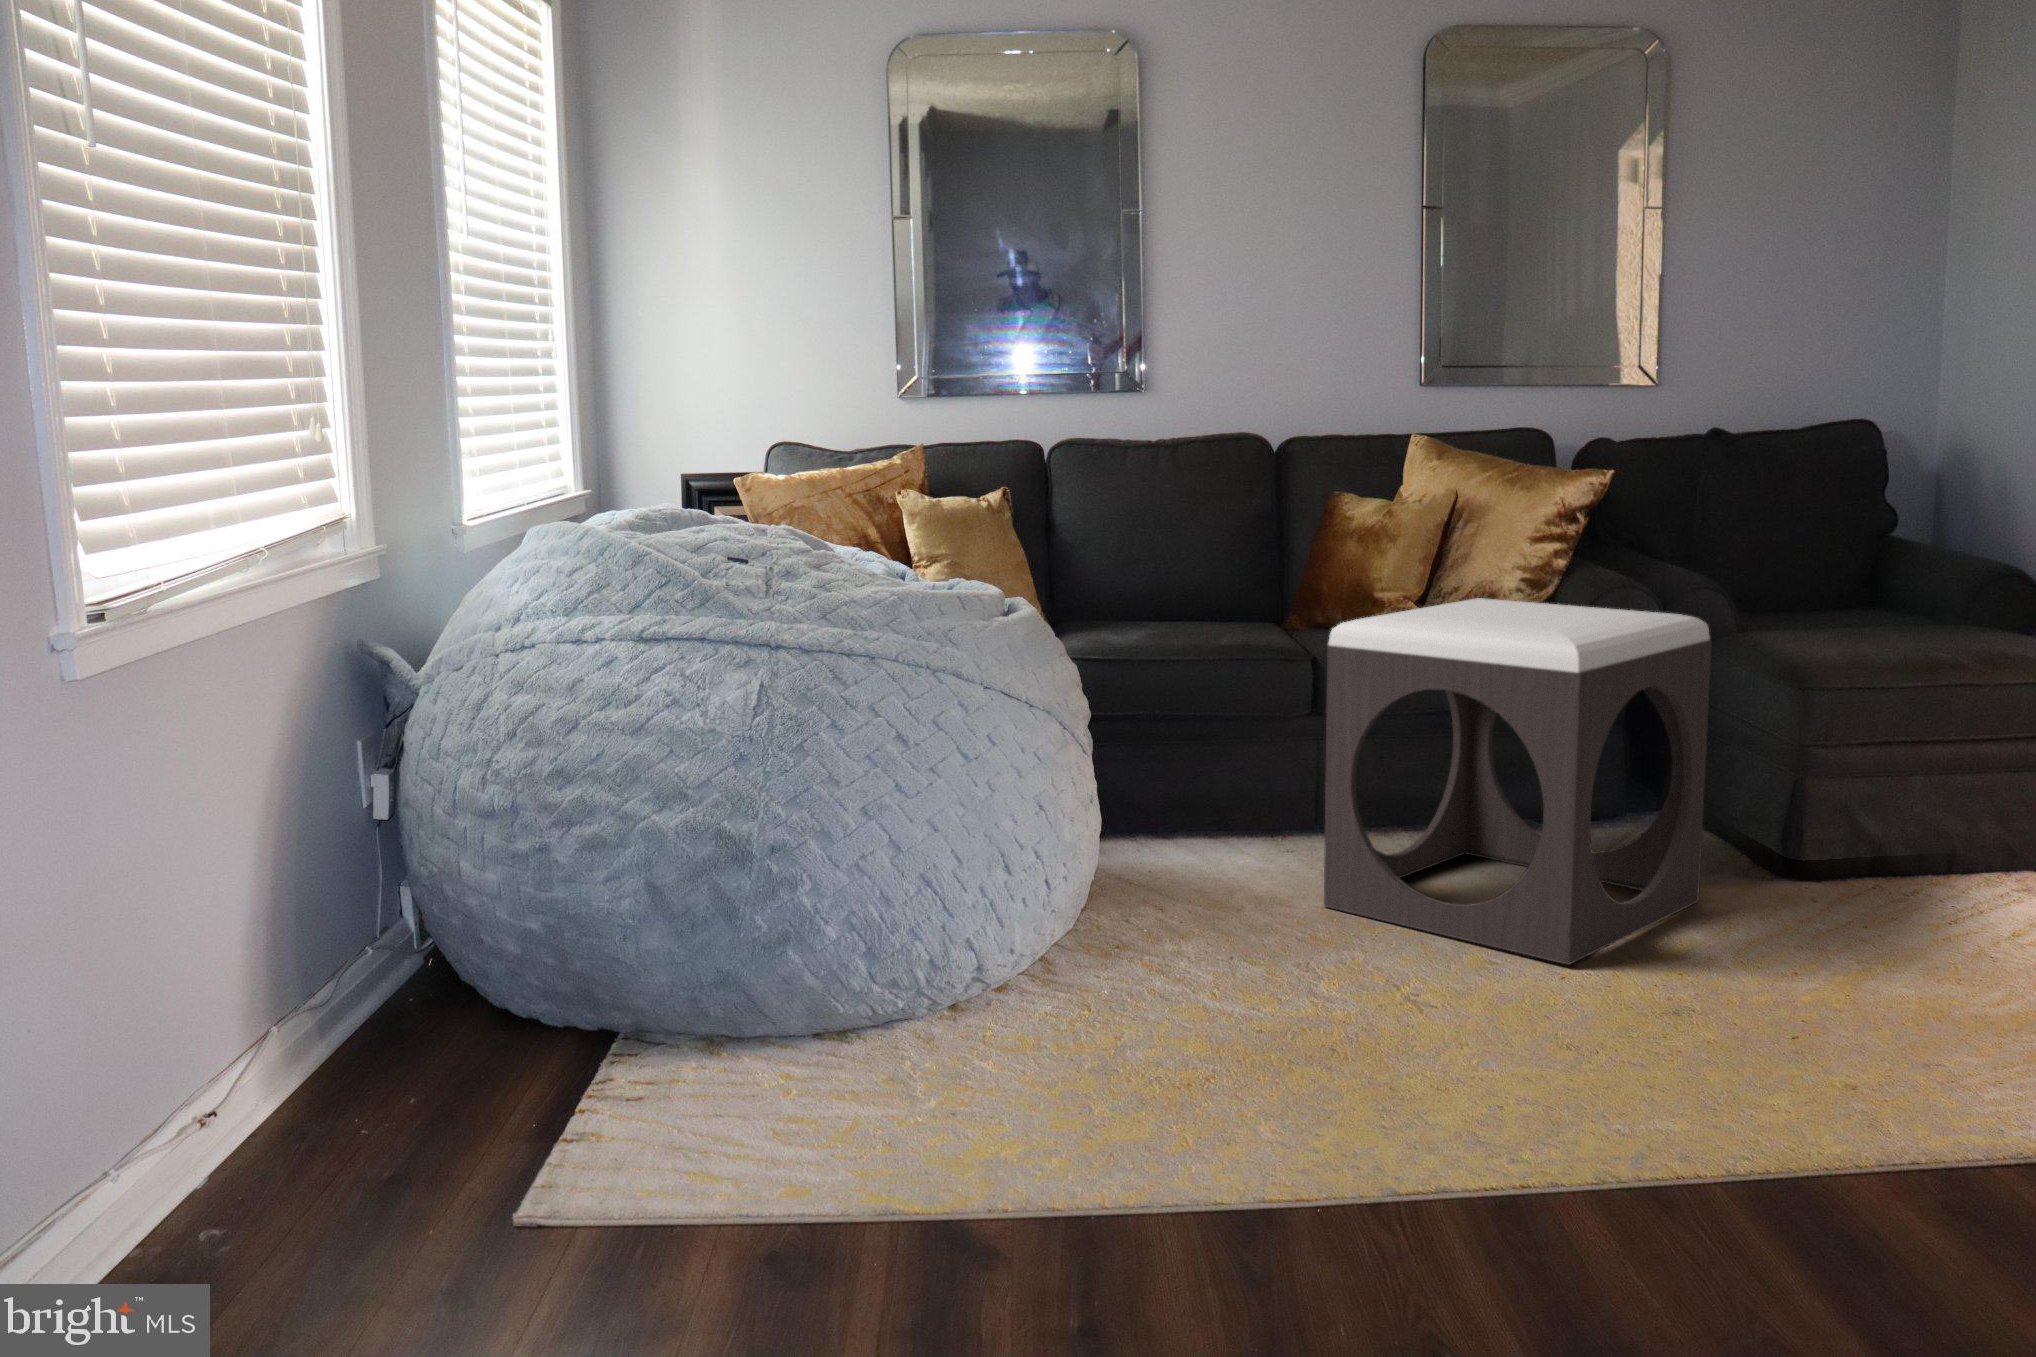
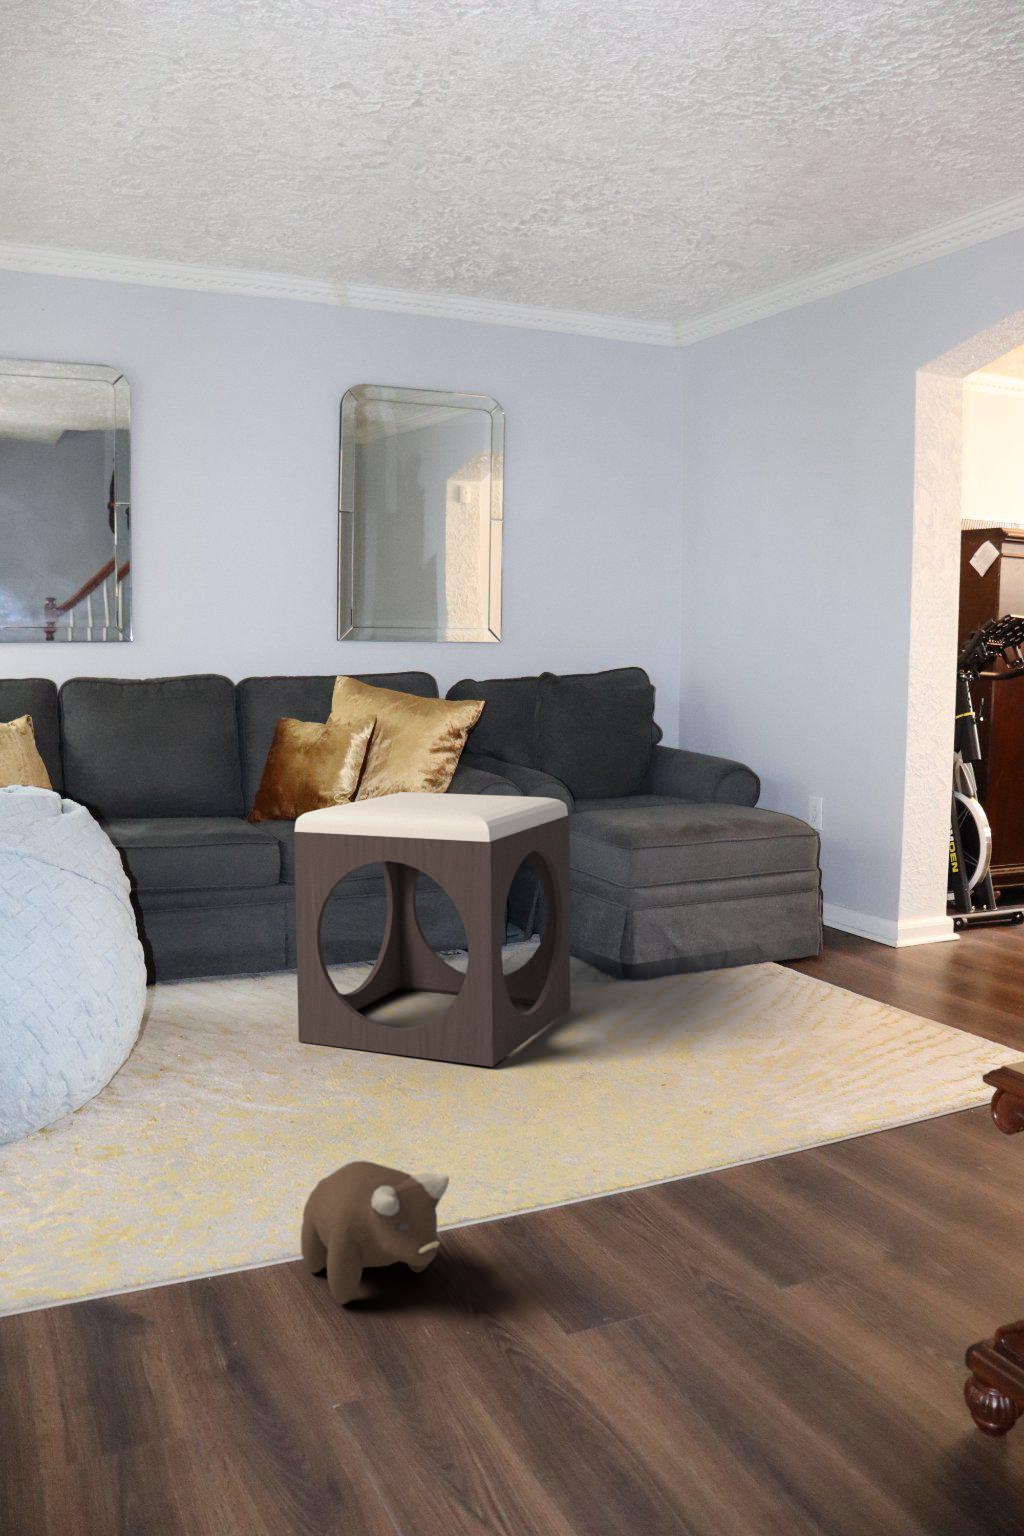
plush toy: none [1283,1047,1458,1204] -> present [301,1161,449,1304]

